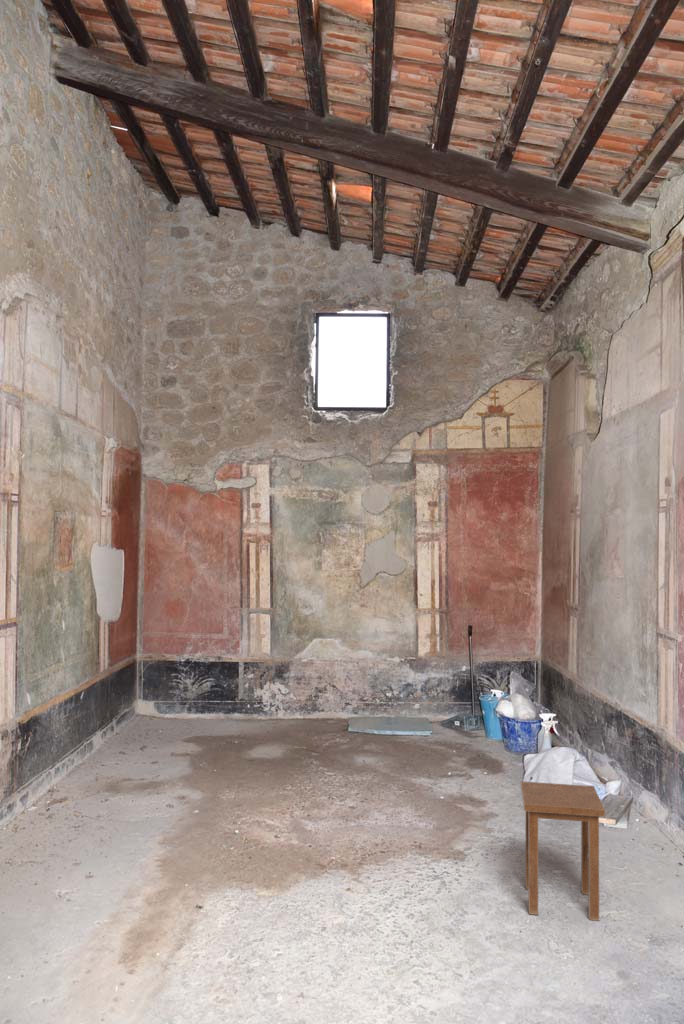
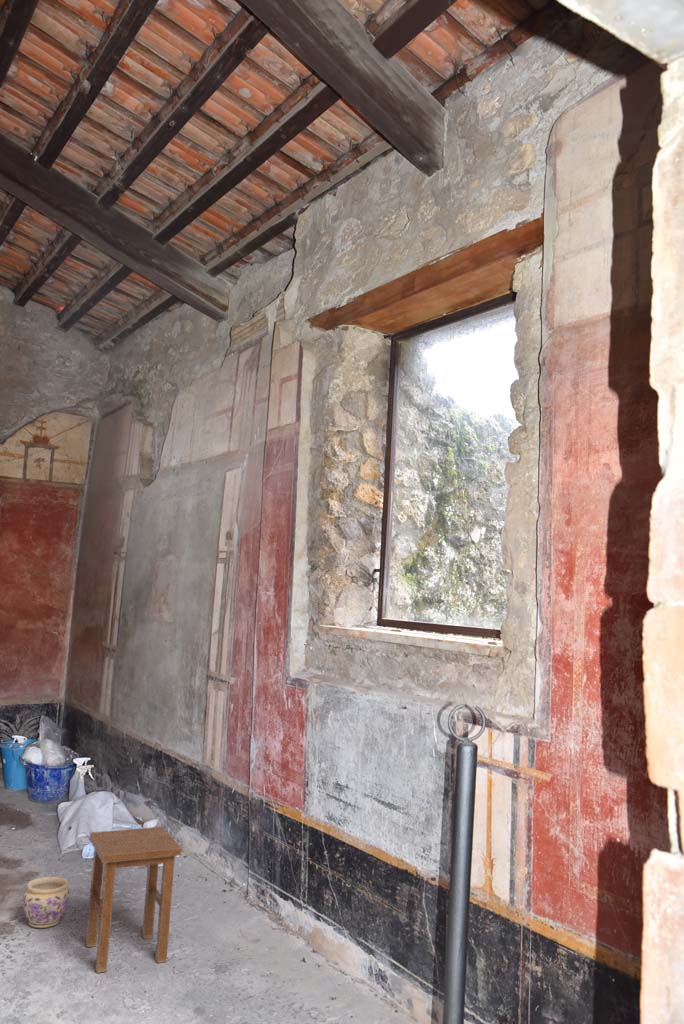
planter: none [473,817,515,864] -> present [23,877,70,929]

